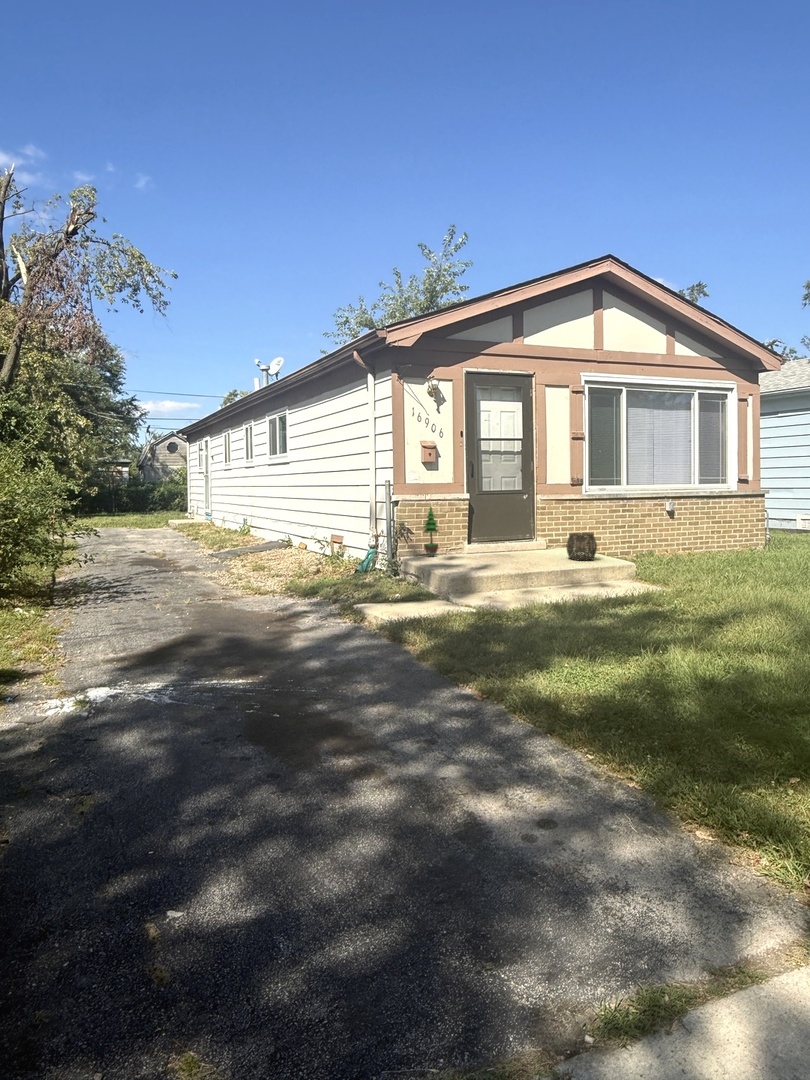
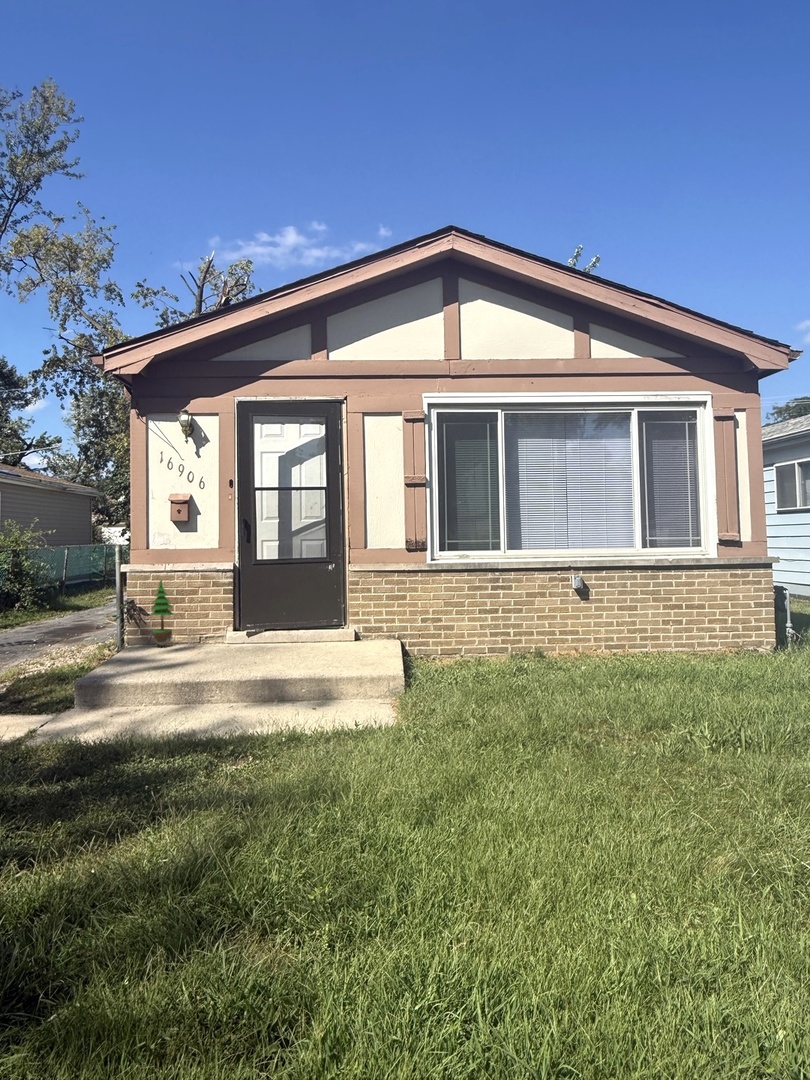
woven basket: present [567,533,597,560] -> none [316,624,360,667]

